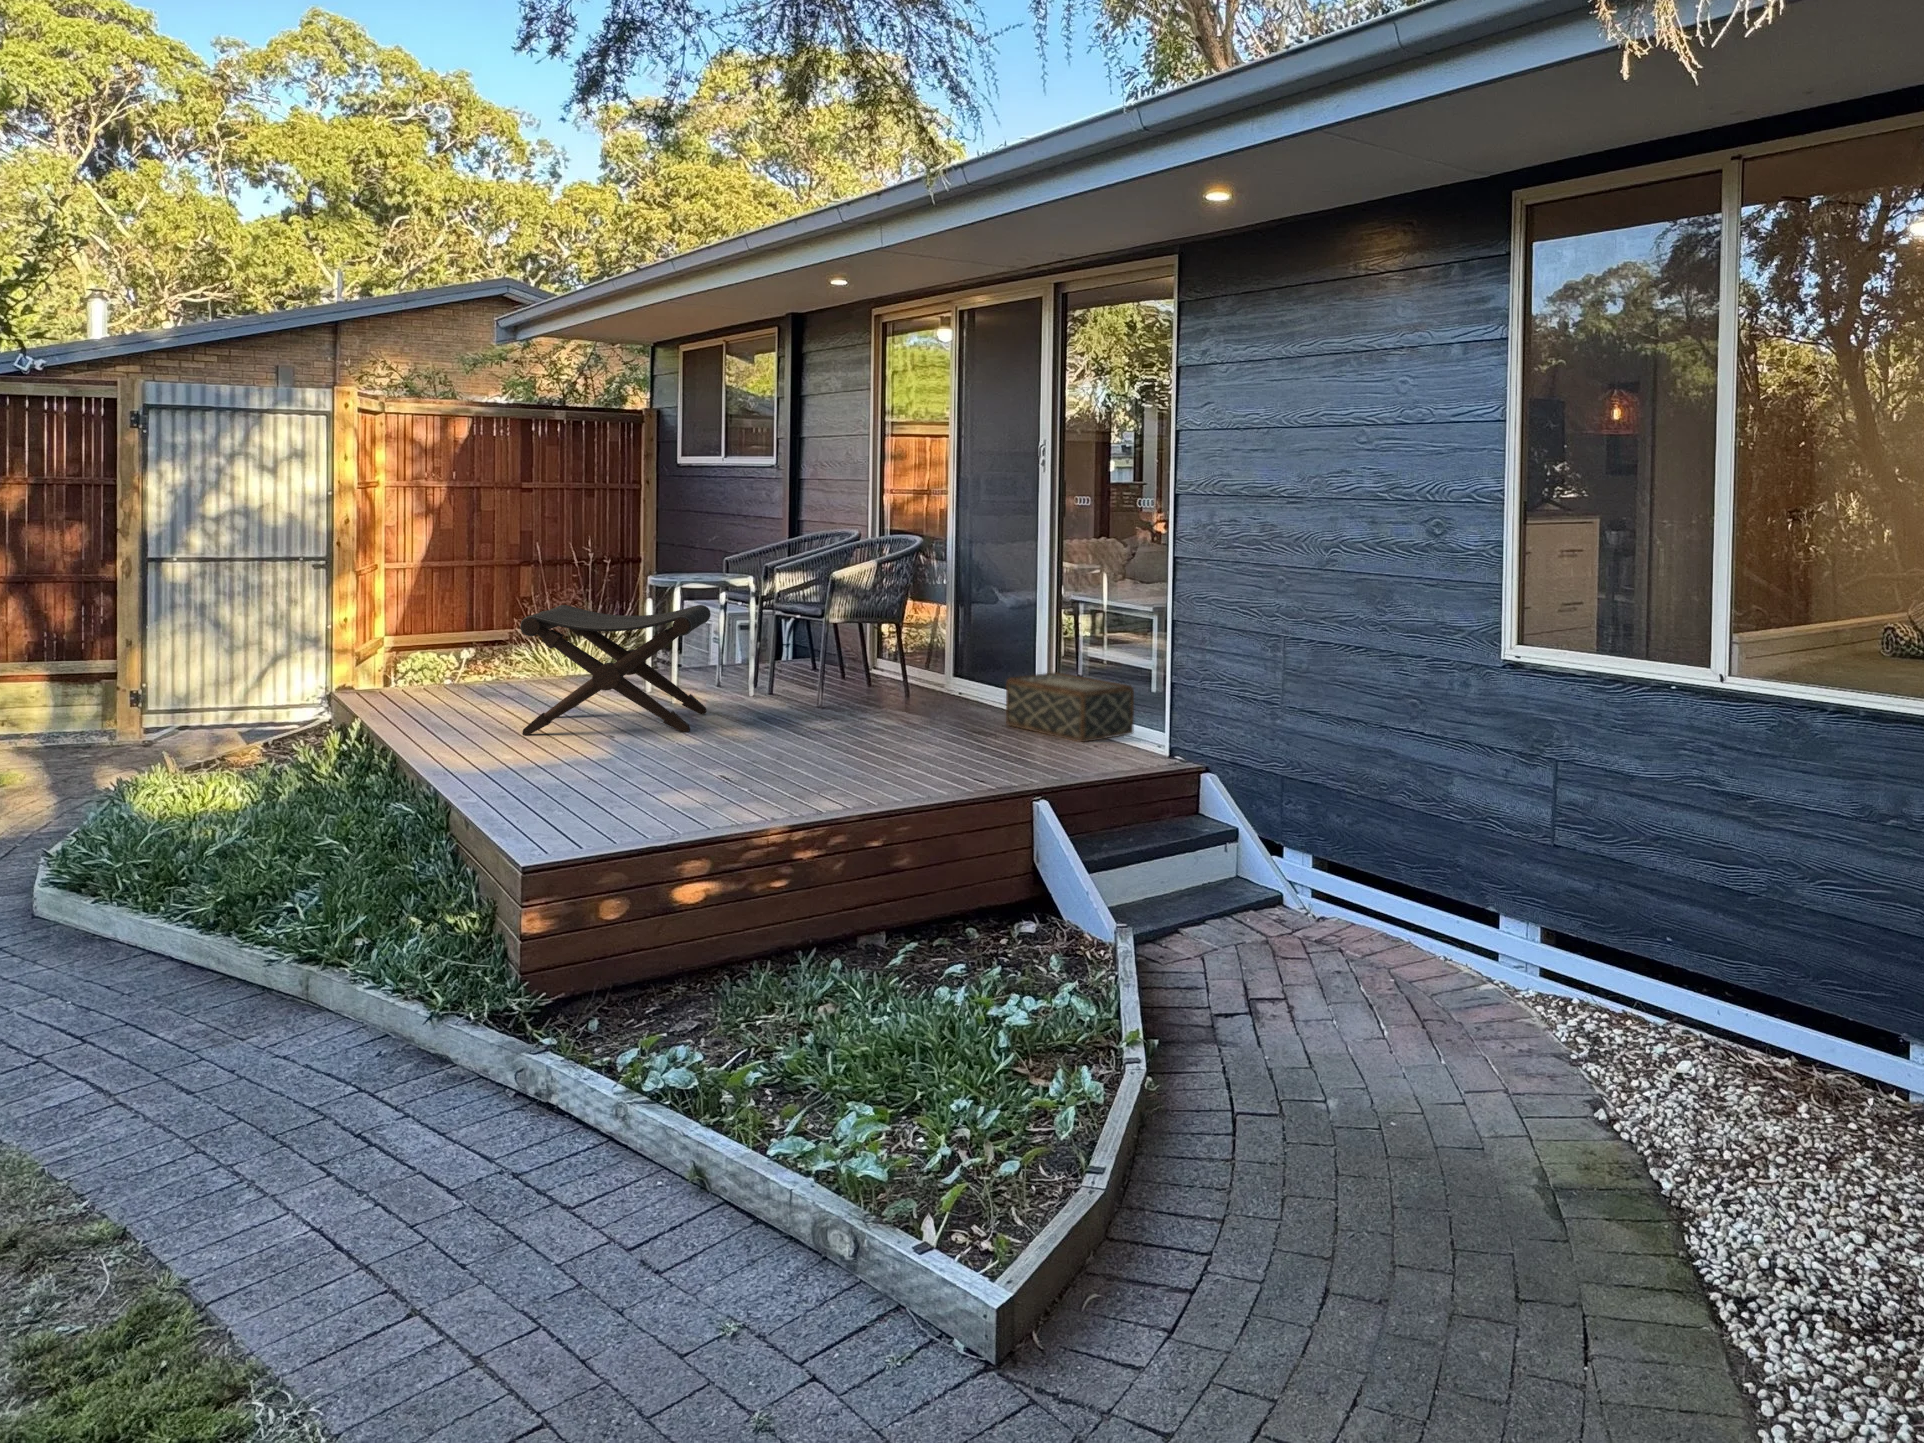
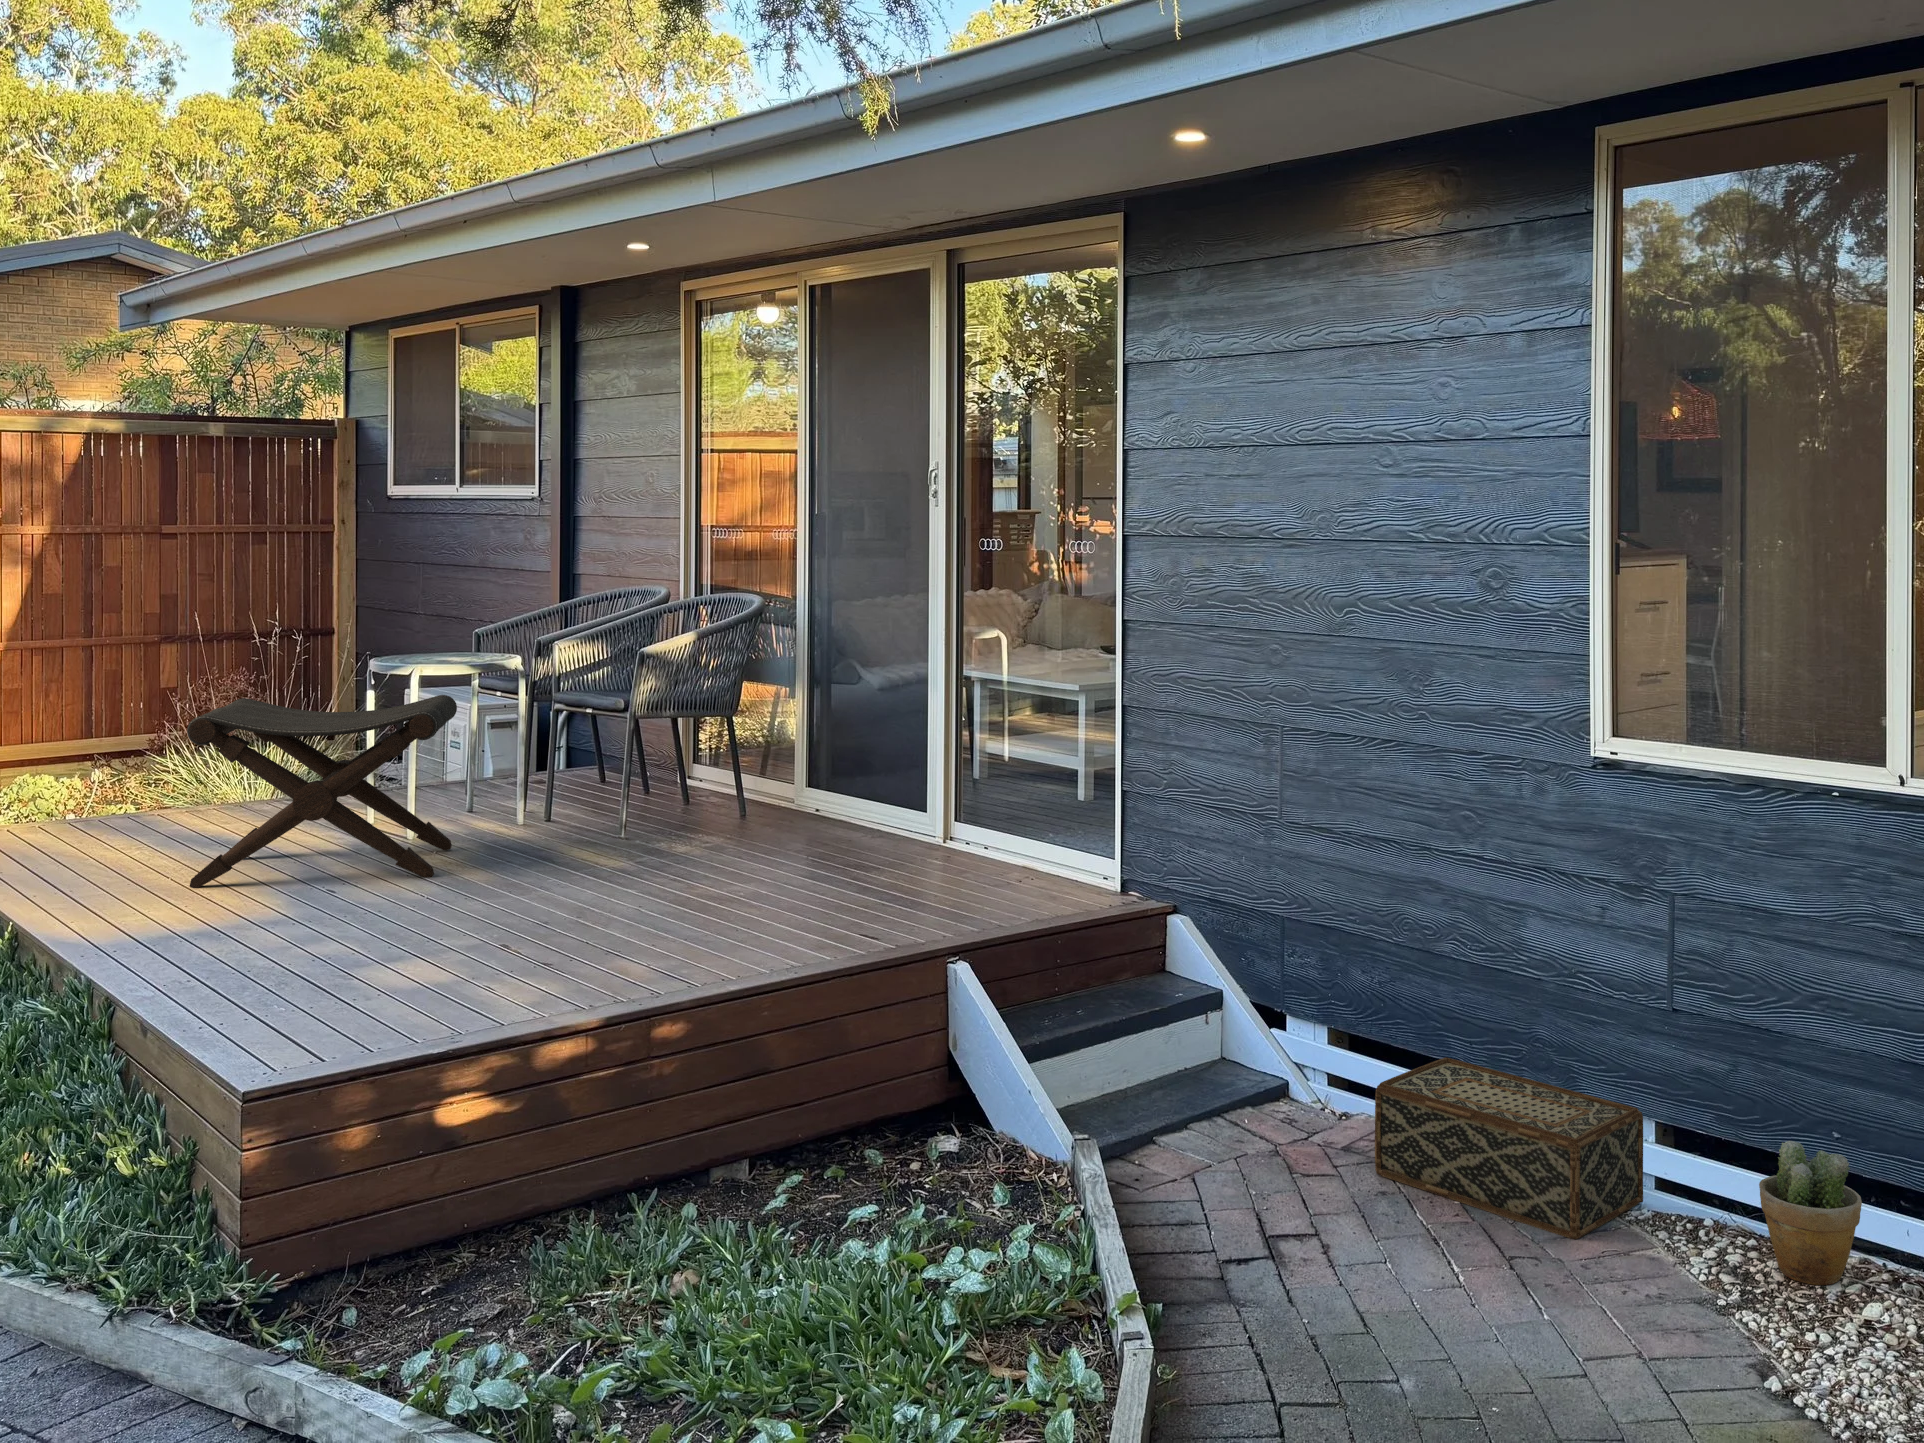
woven basket: present [1006,672,1134,742] -> present [1375,1057,1643,1239]
potted plant: none [1608,942,1683,1048] -> present [1759,1141,1862,1285]

